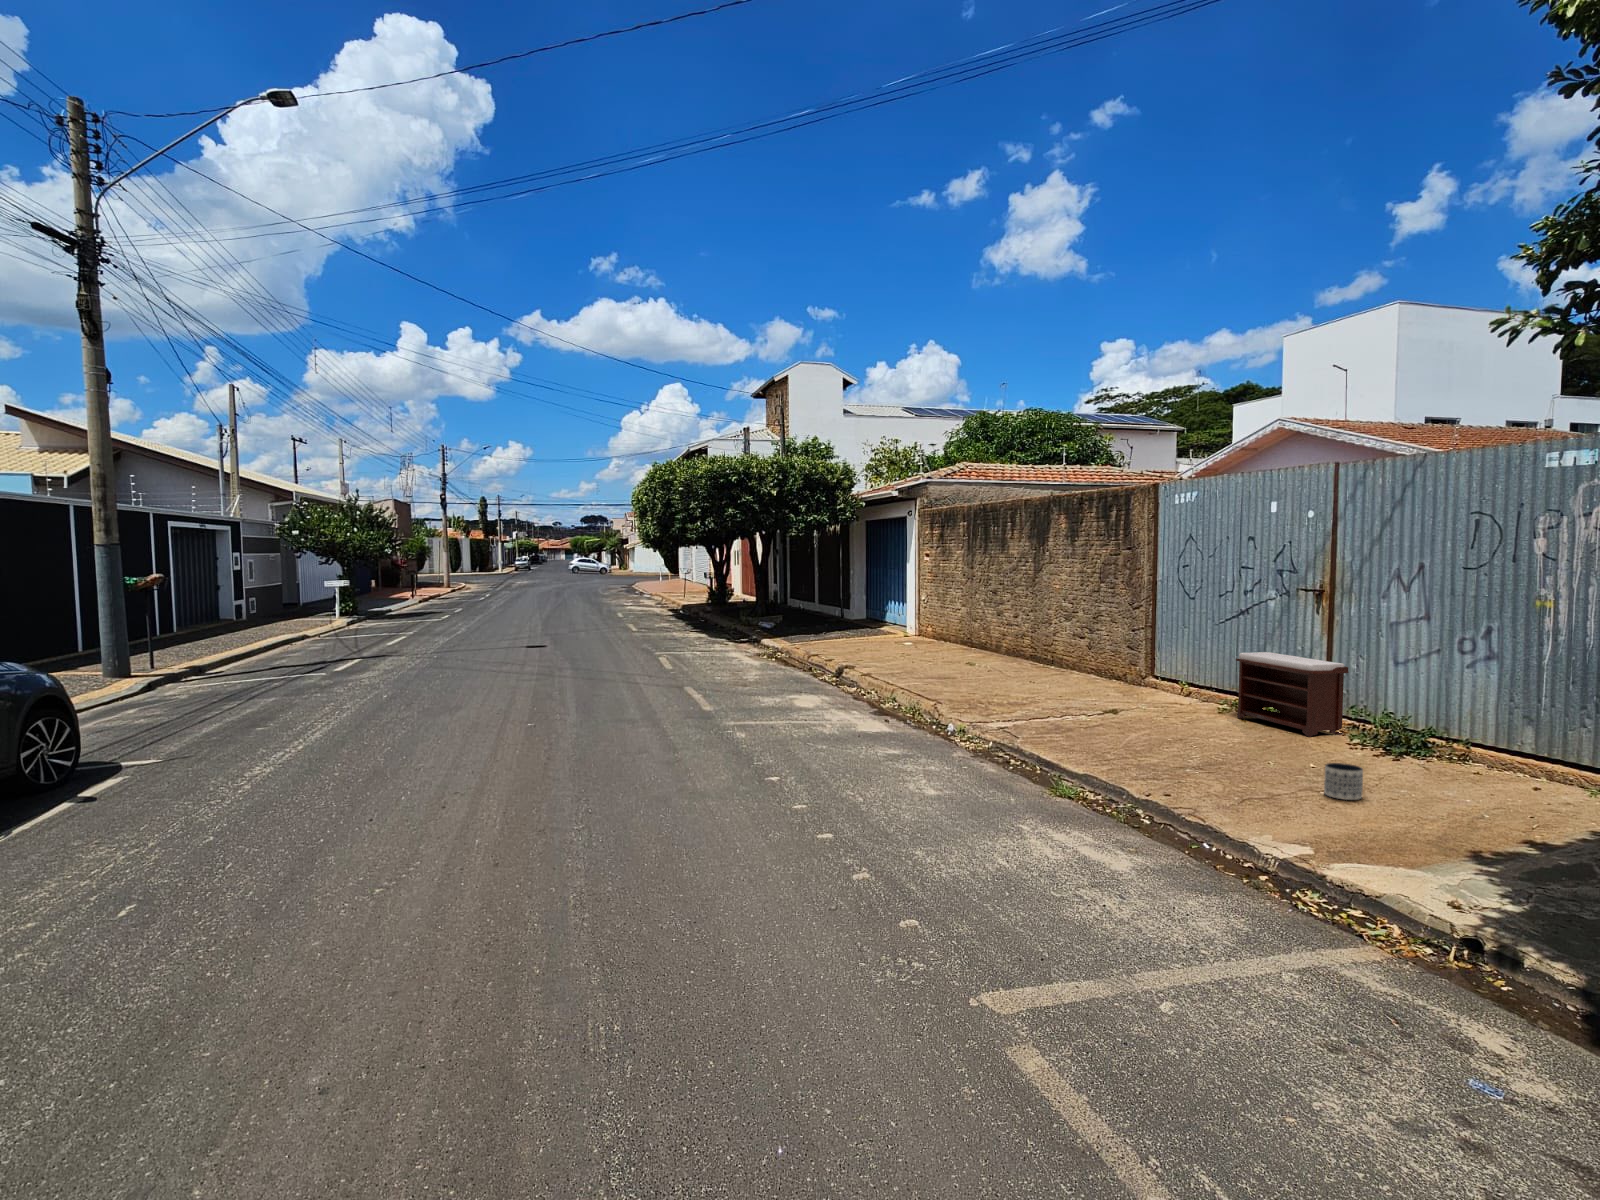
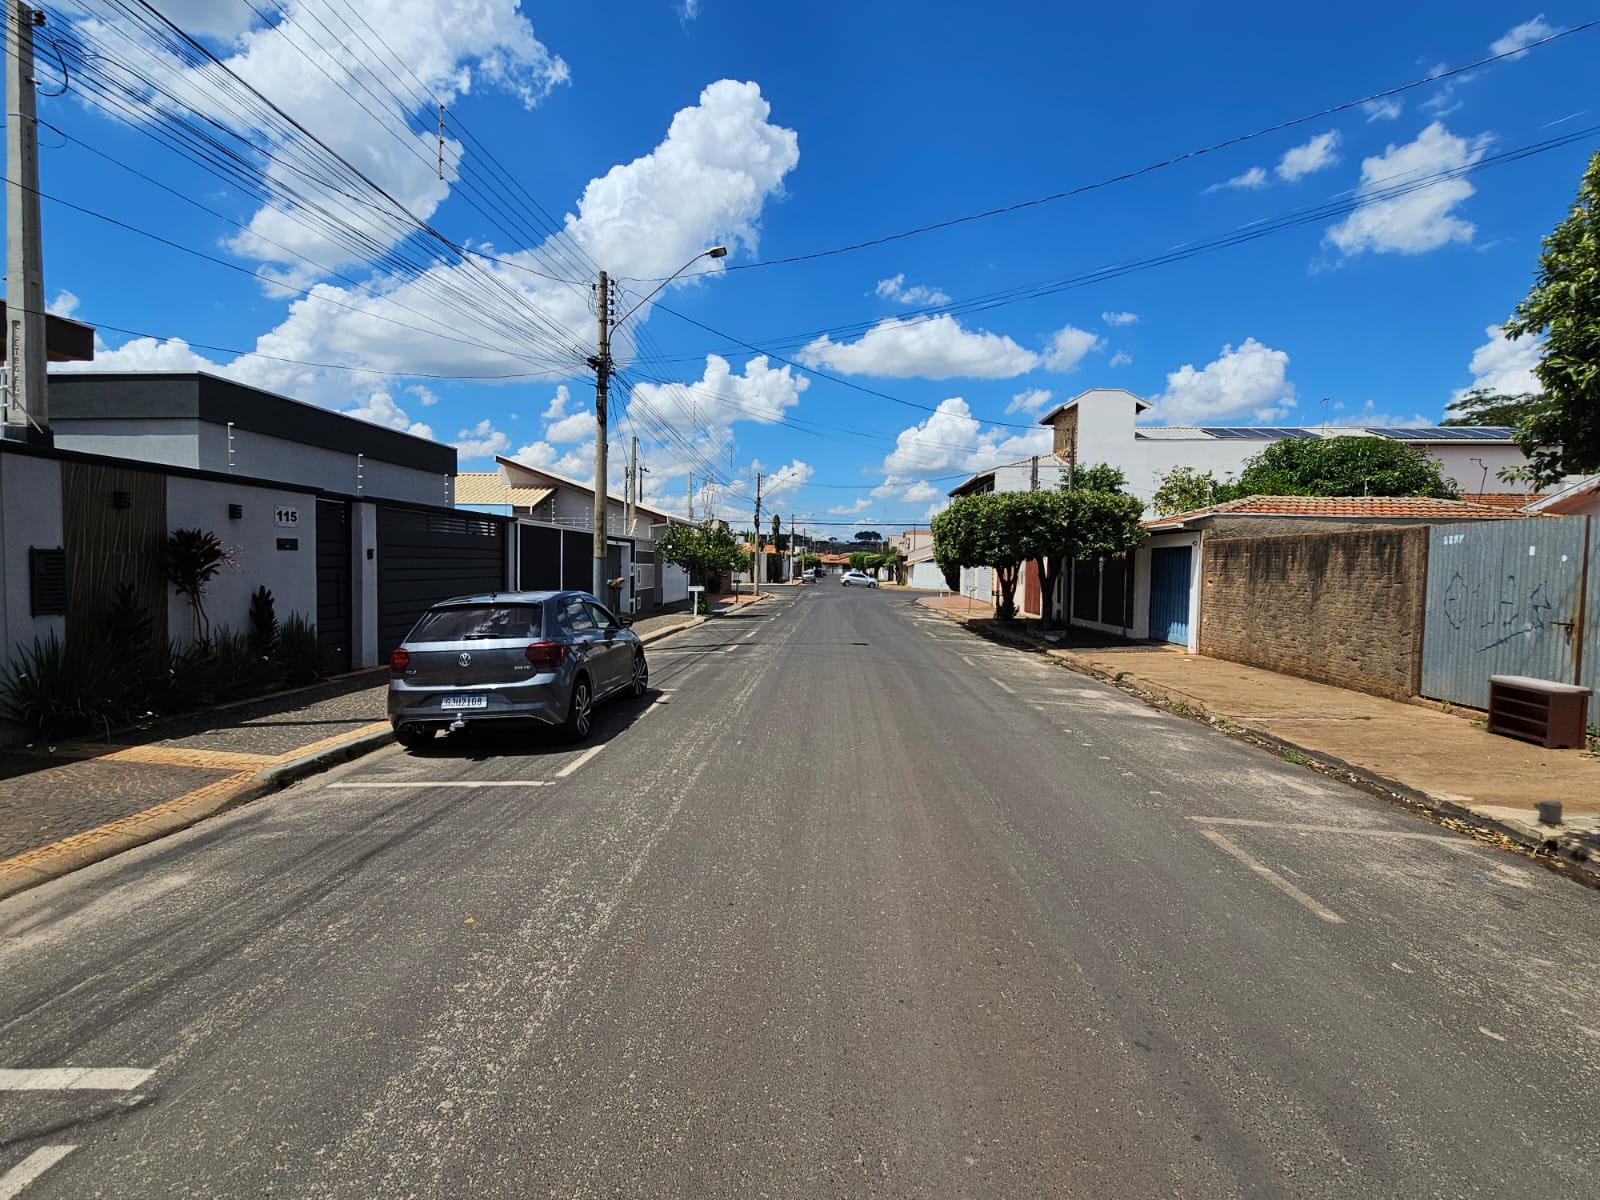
planter: present [1324,763,1363,800] -> none [1527,757,1563,787]
watering can: none [1382,838,1412,871] -> present [1533,801,1563,823]

